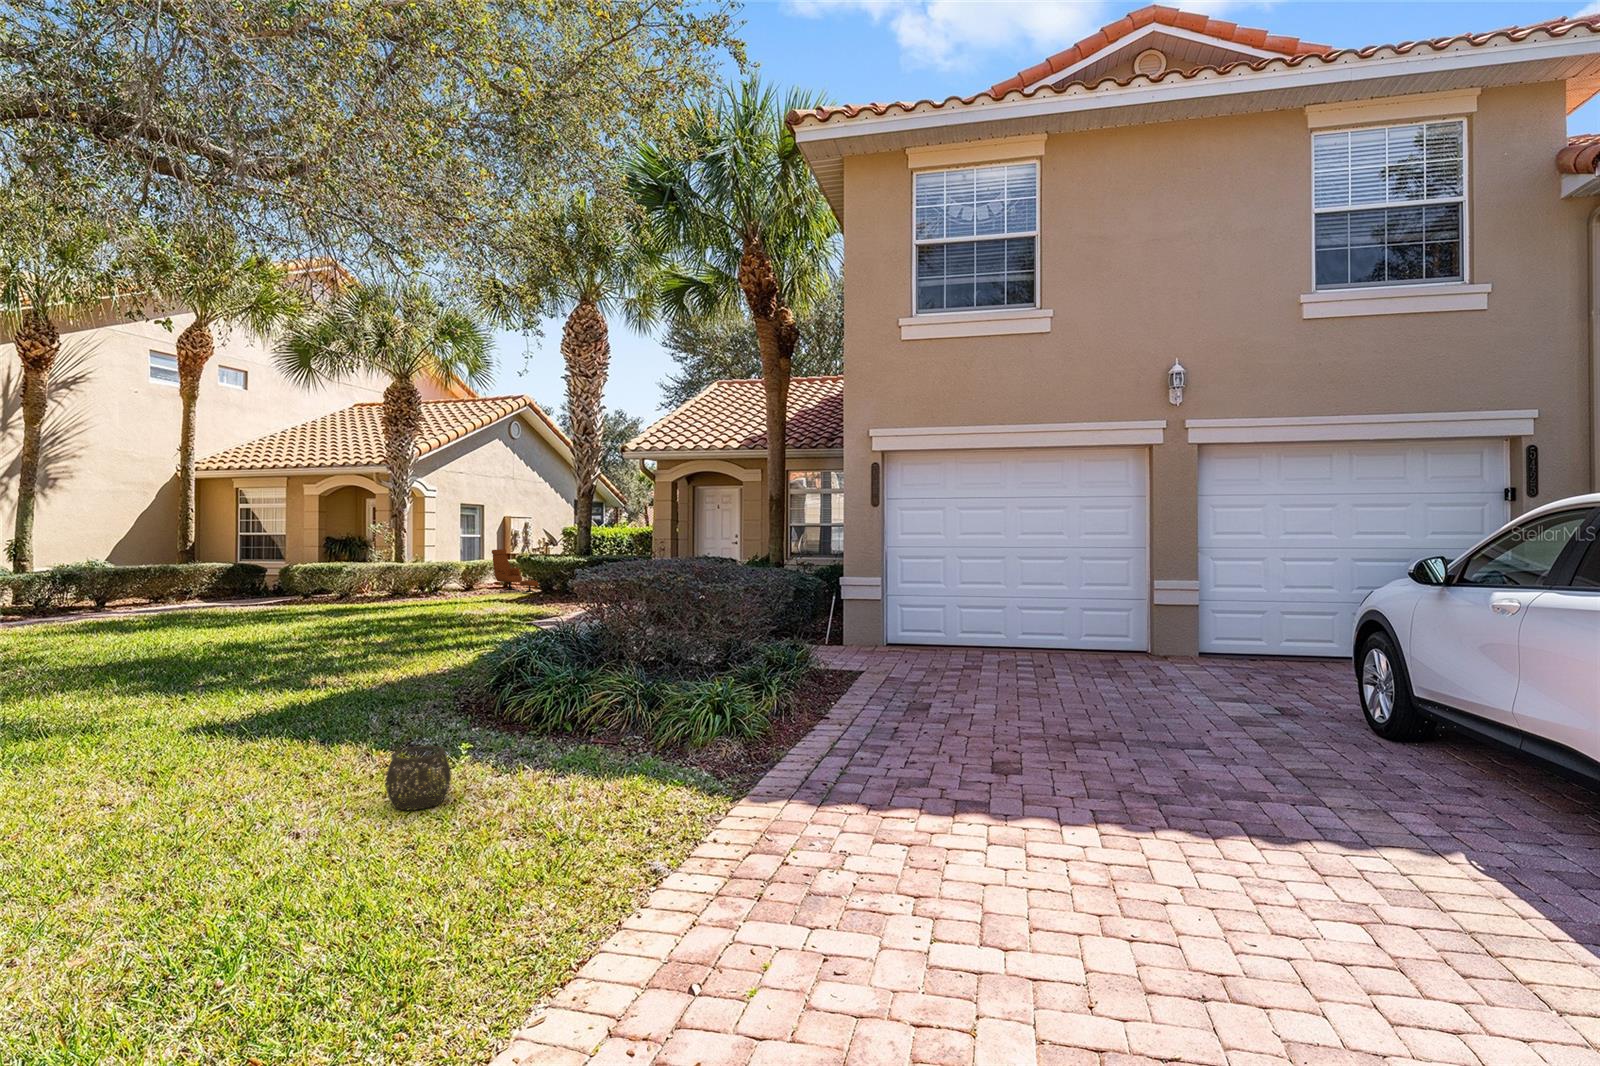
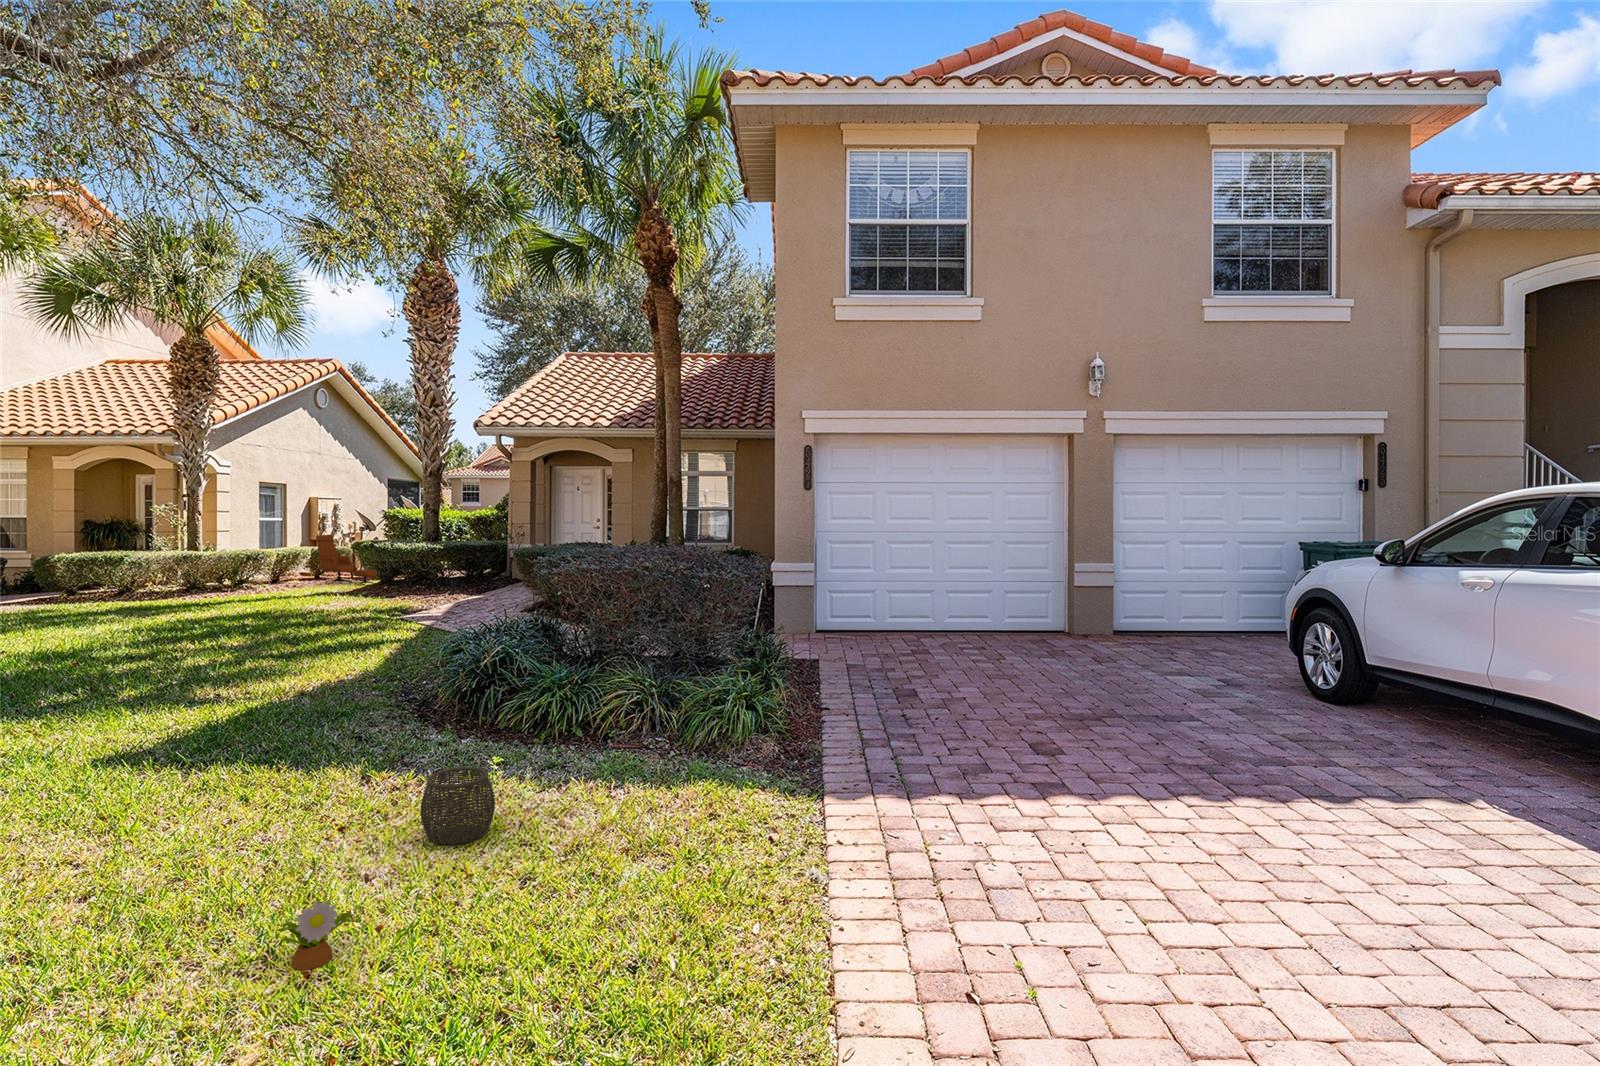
decorative plant: none [198,839,271,894] -> present [275,901,353,970]

